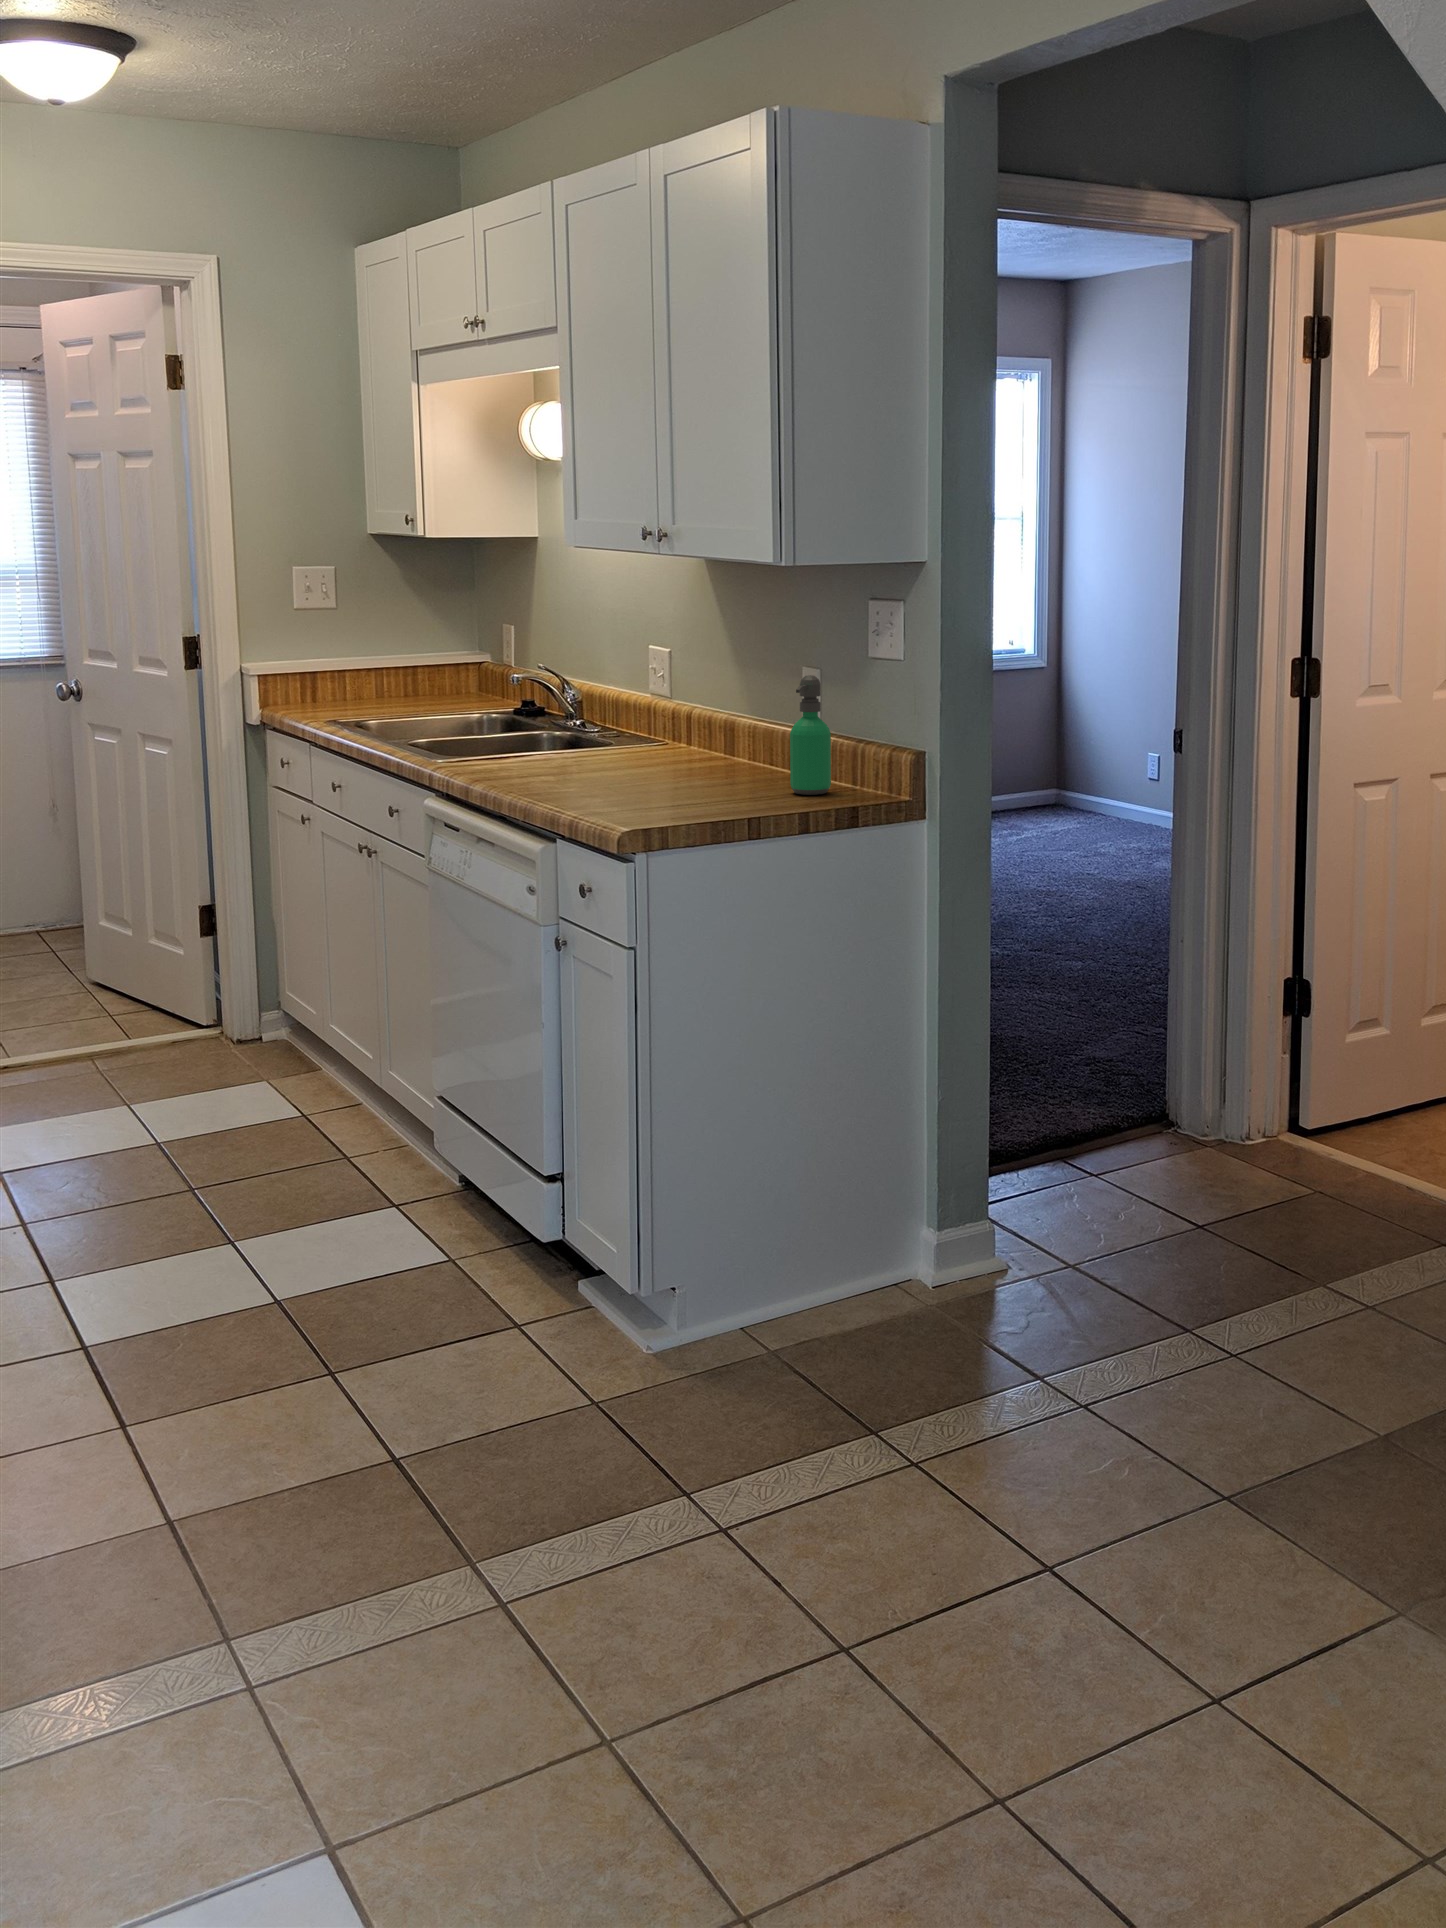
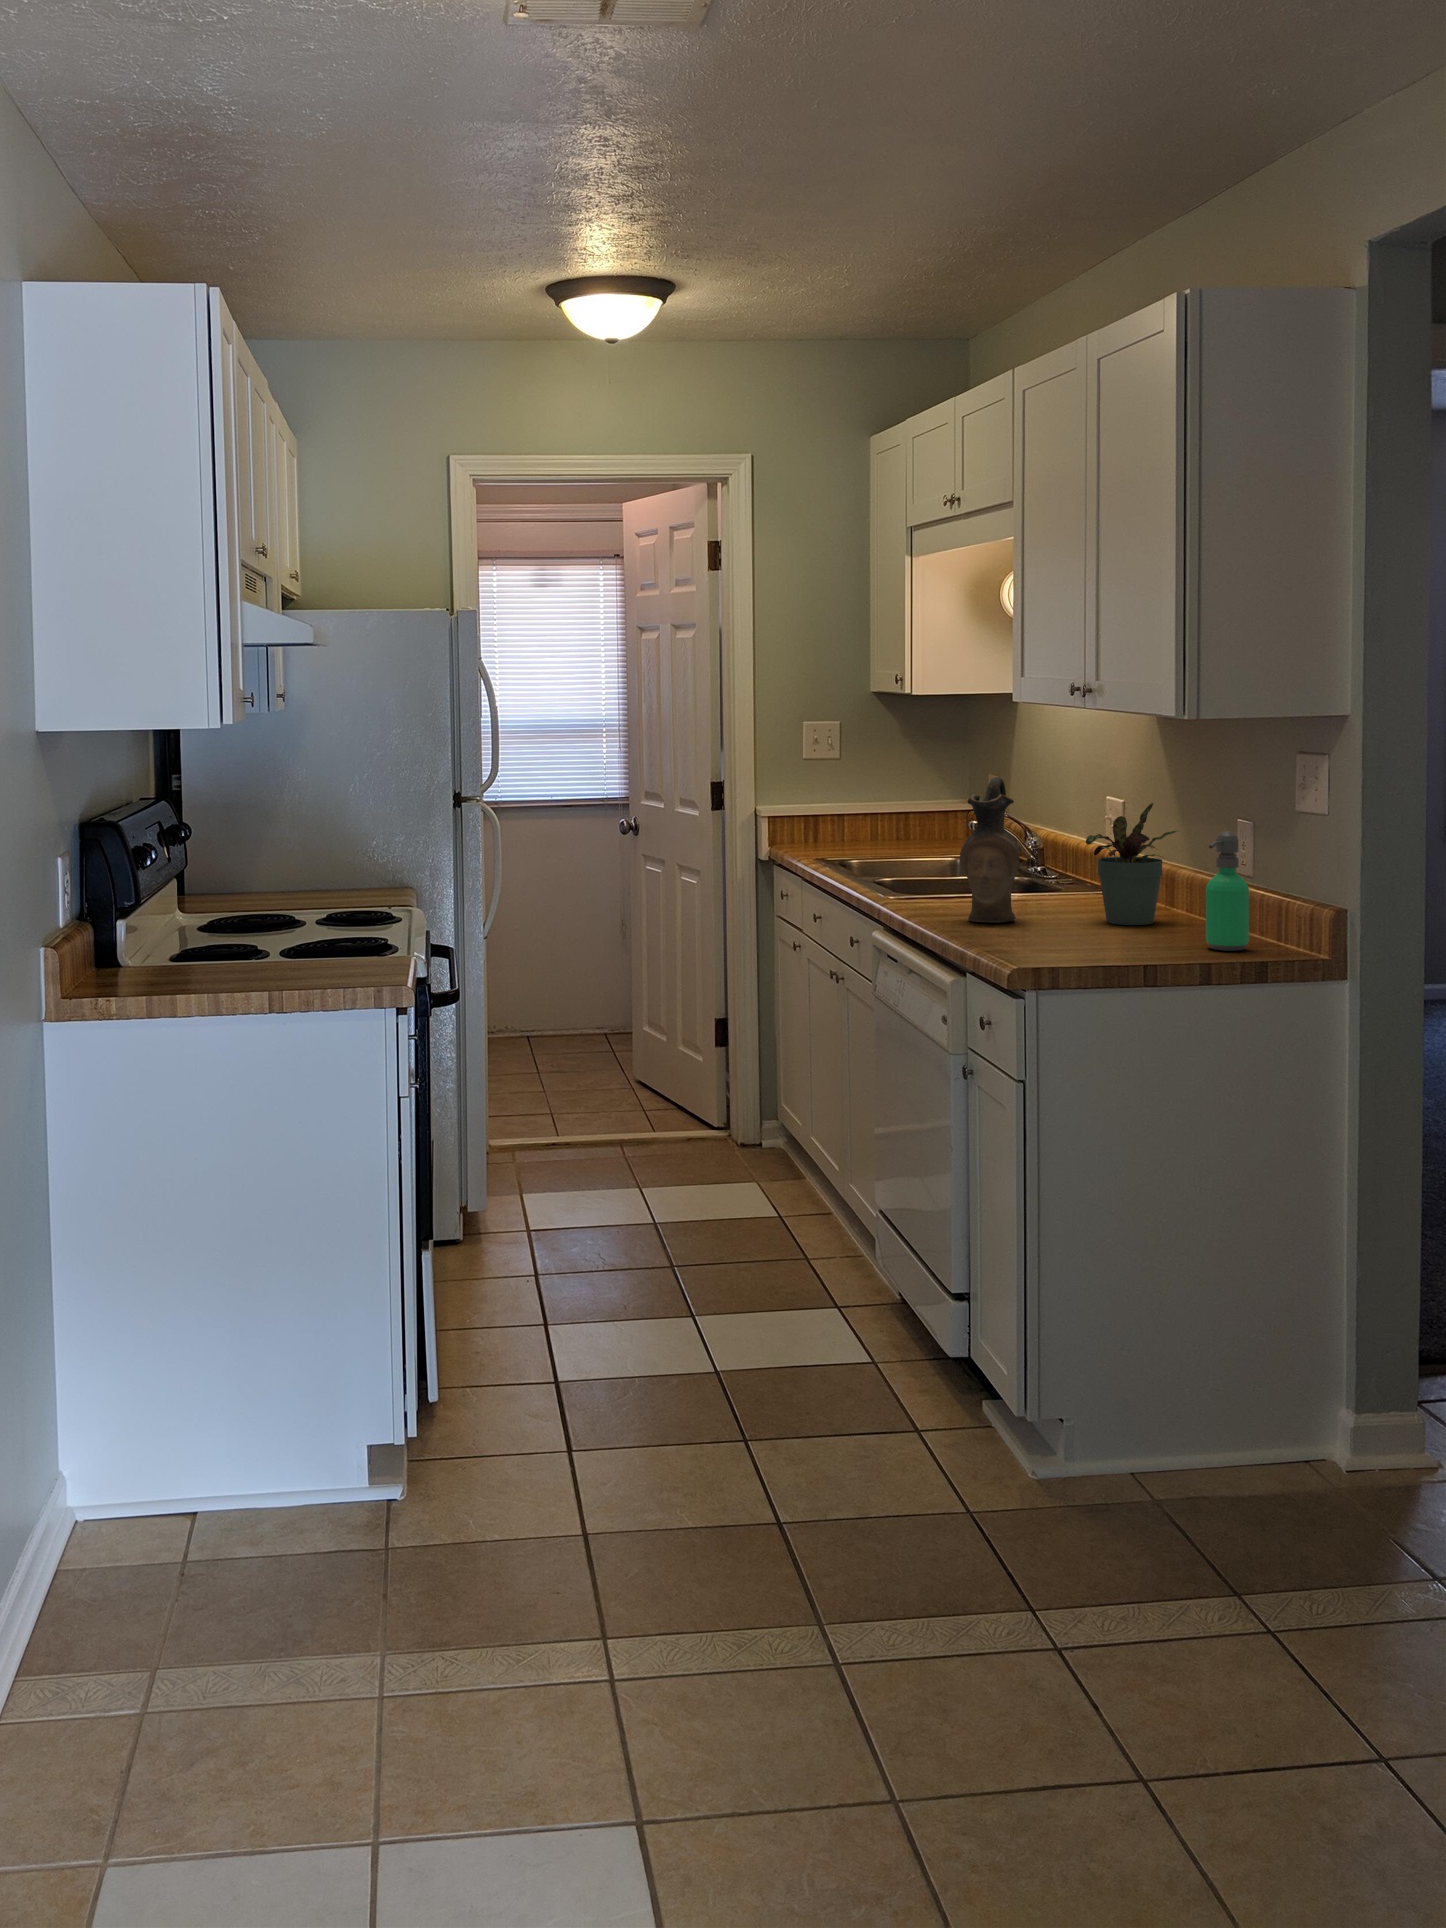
ceramic pitcher: none [528,624,592,779] -> present [960,777,1020,922]
potted plant: none [657,649,744,775] -> present [1086,803,1178,925]

